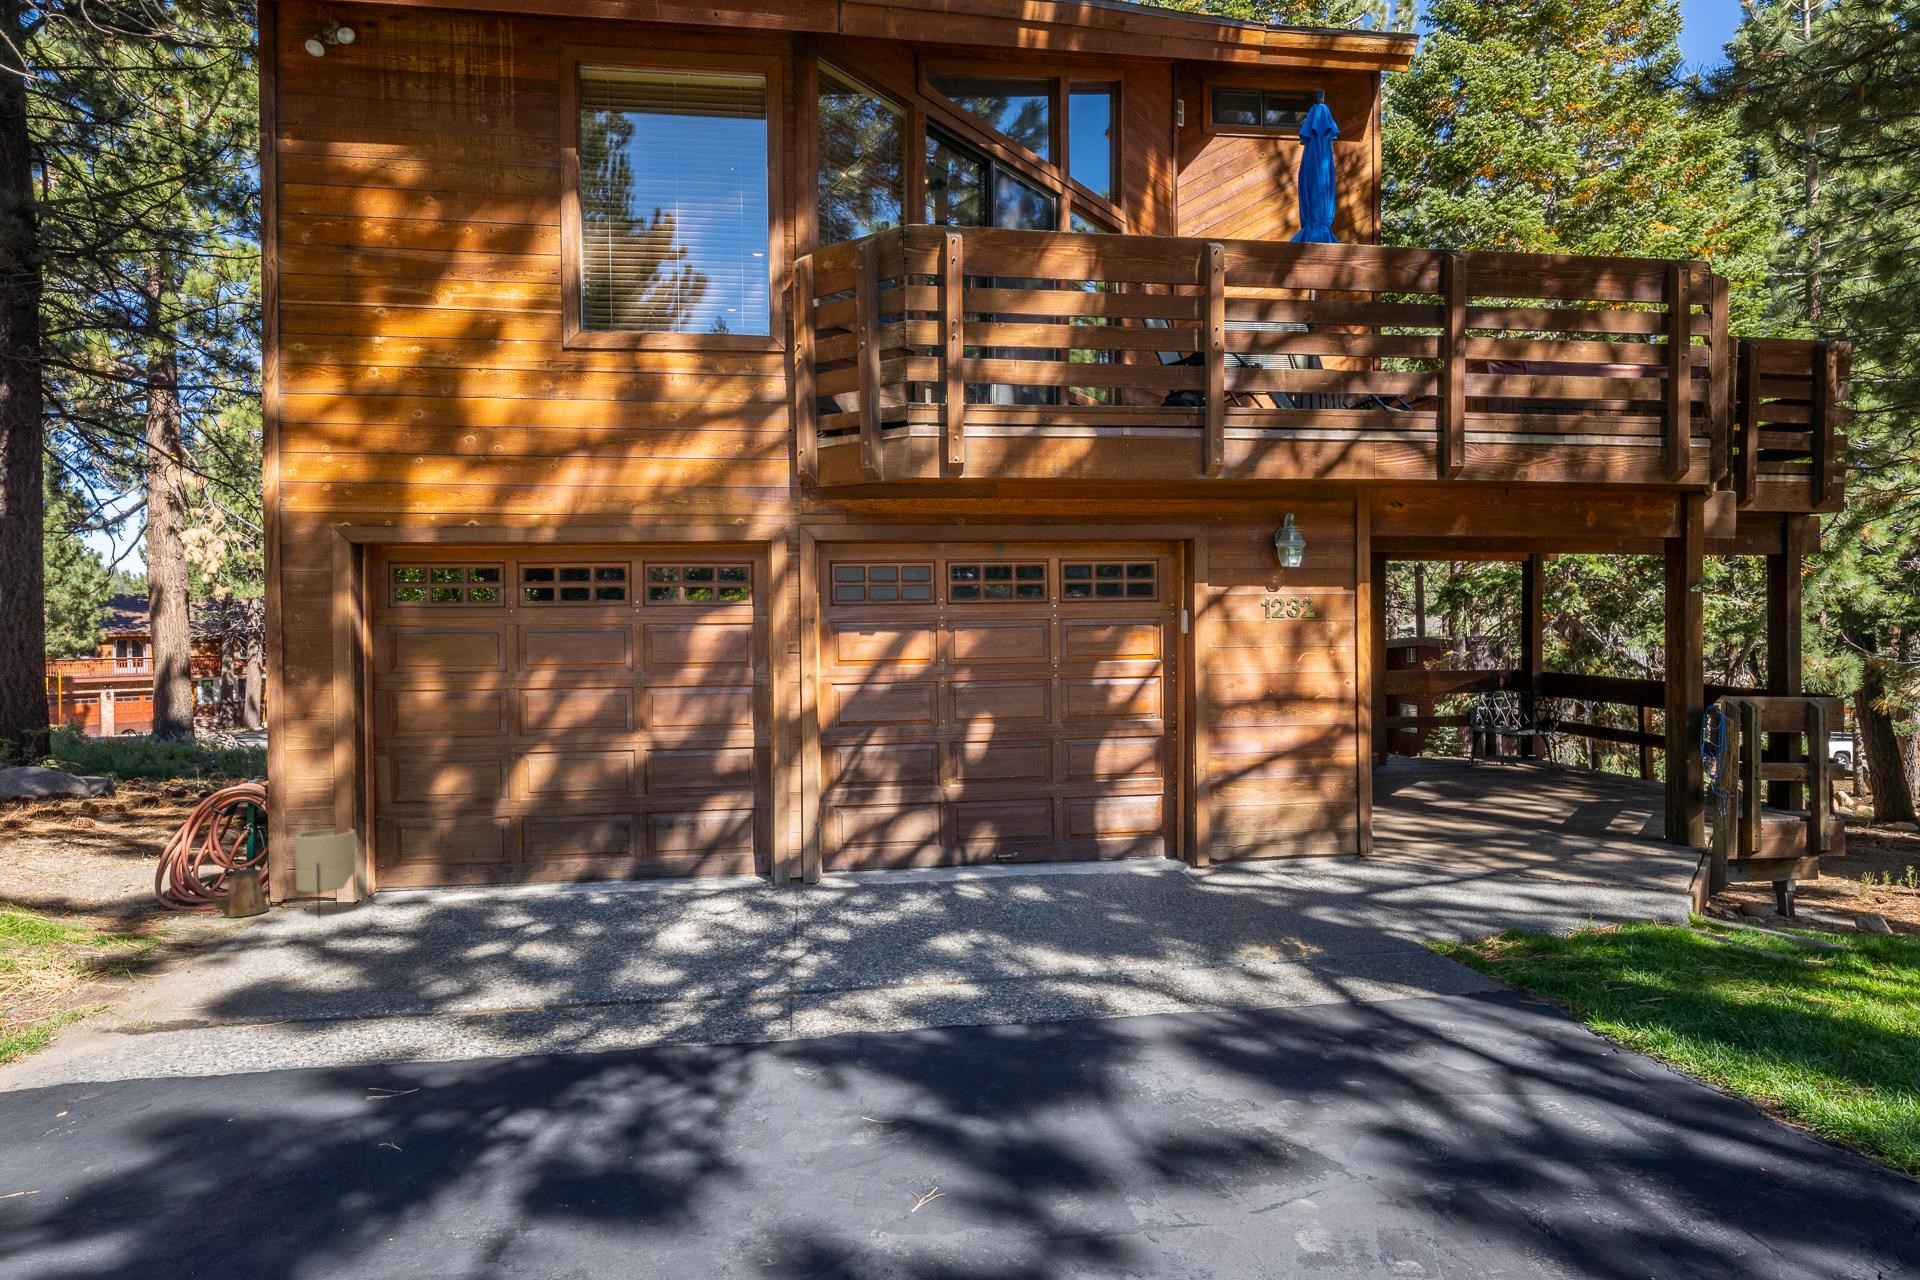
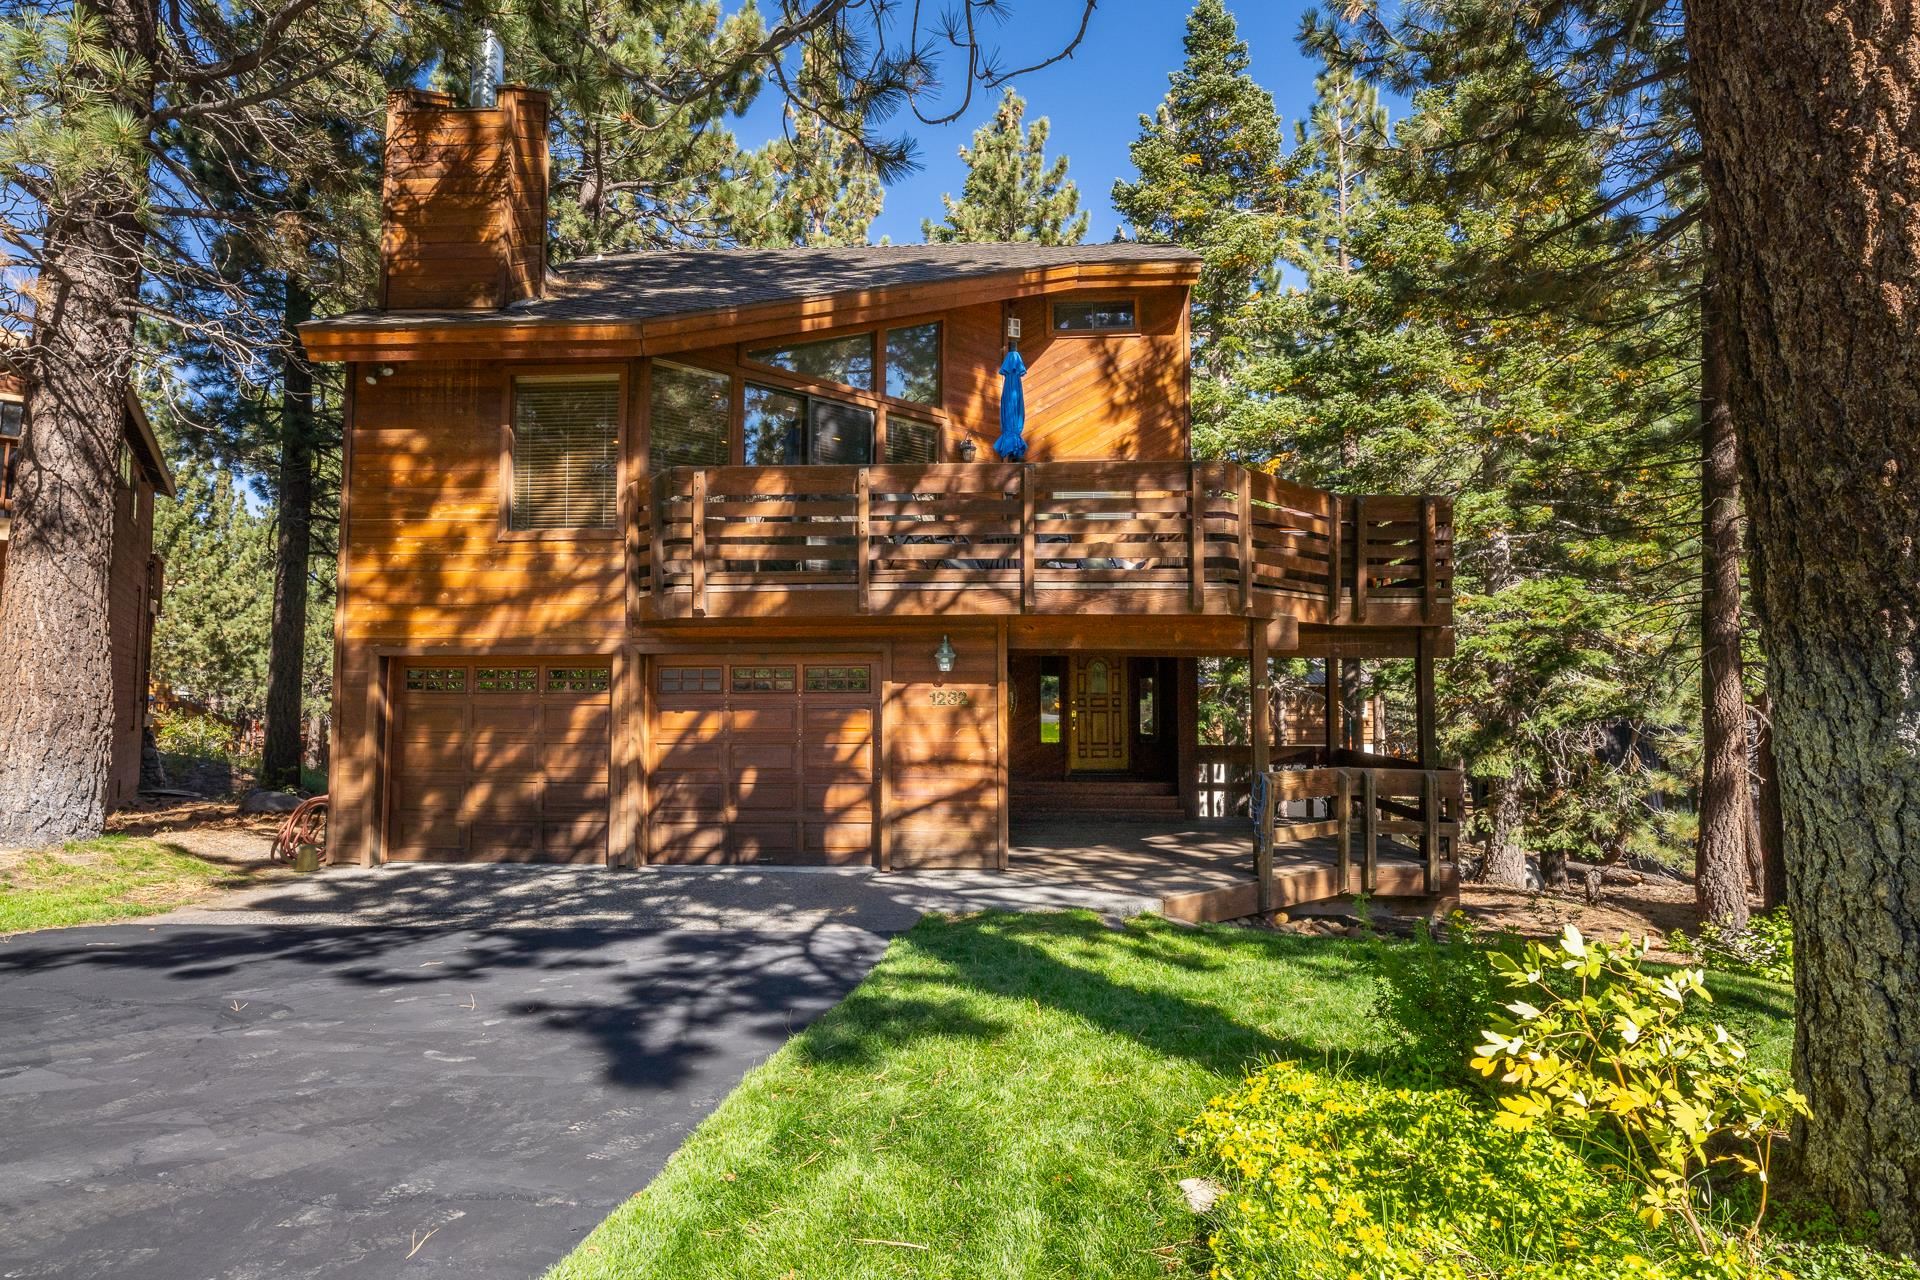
planter: present [295,829,357,917] -> none [331,824,368,874]

